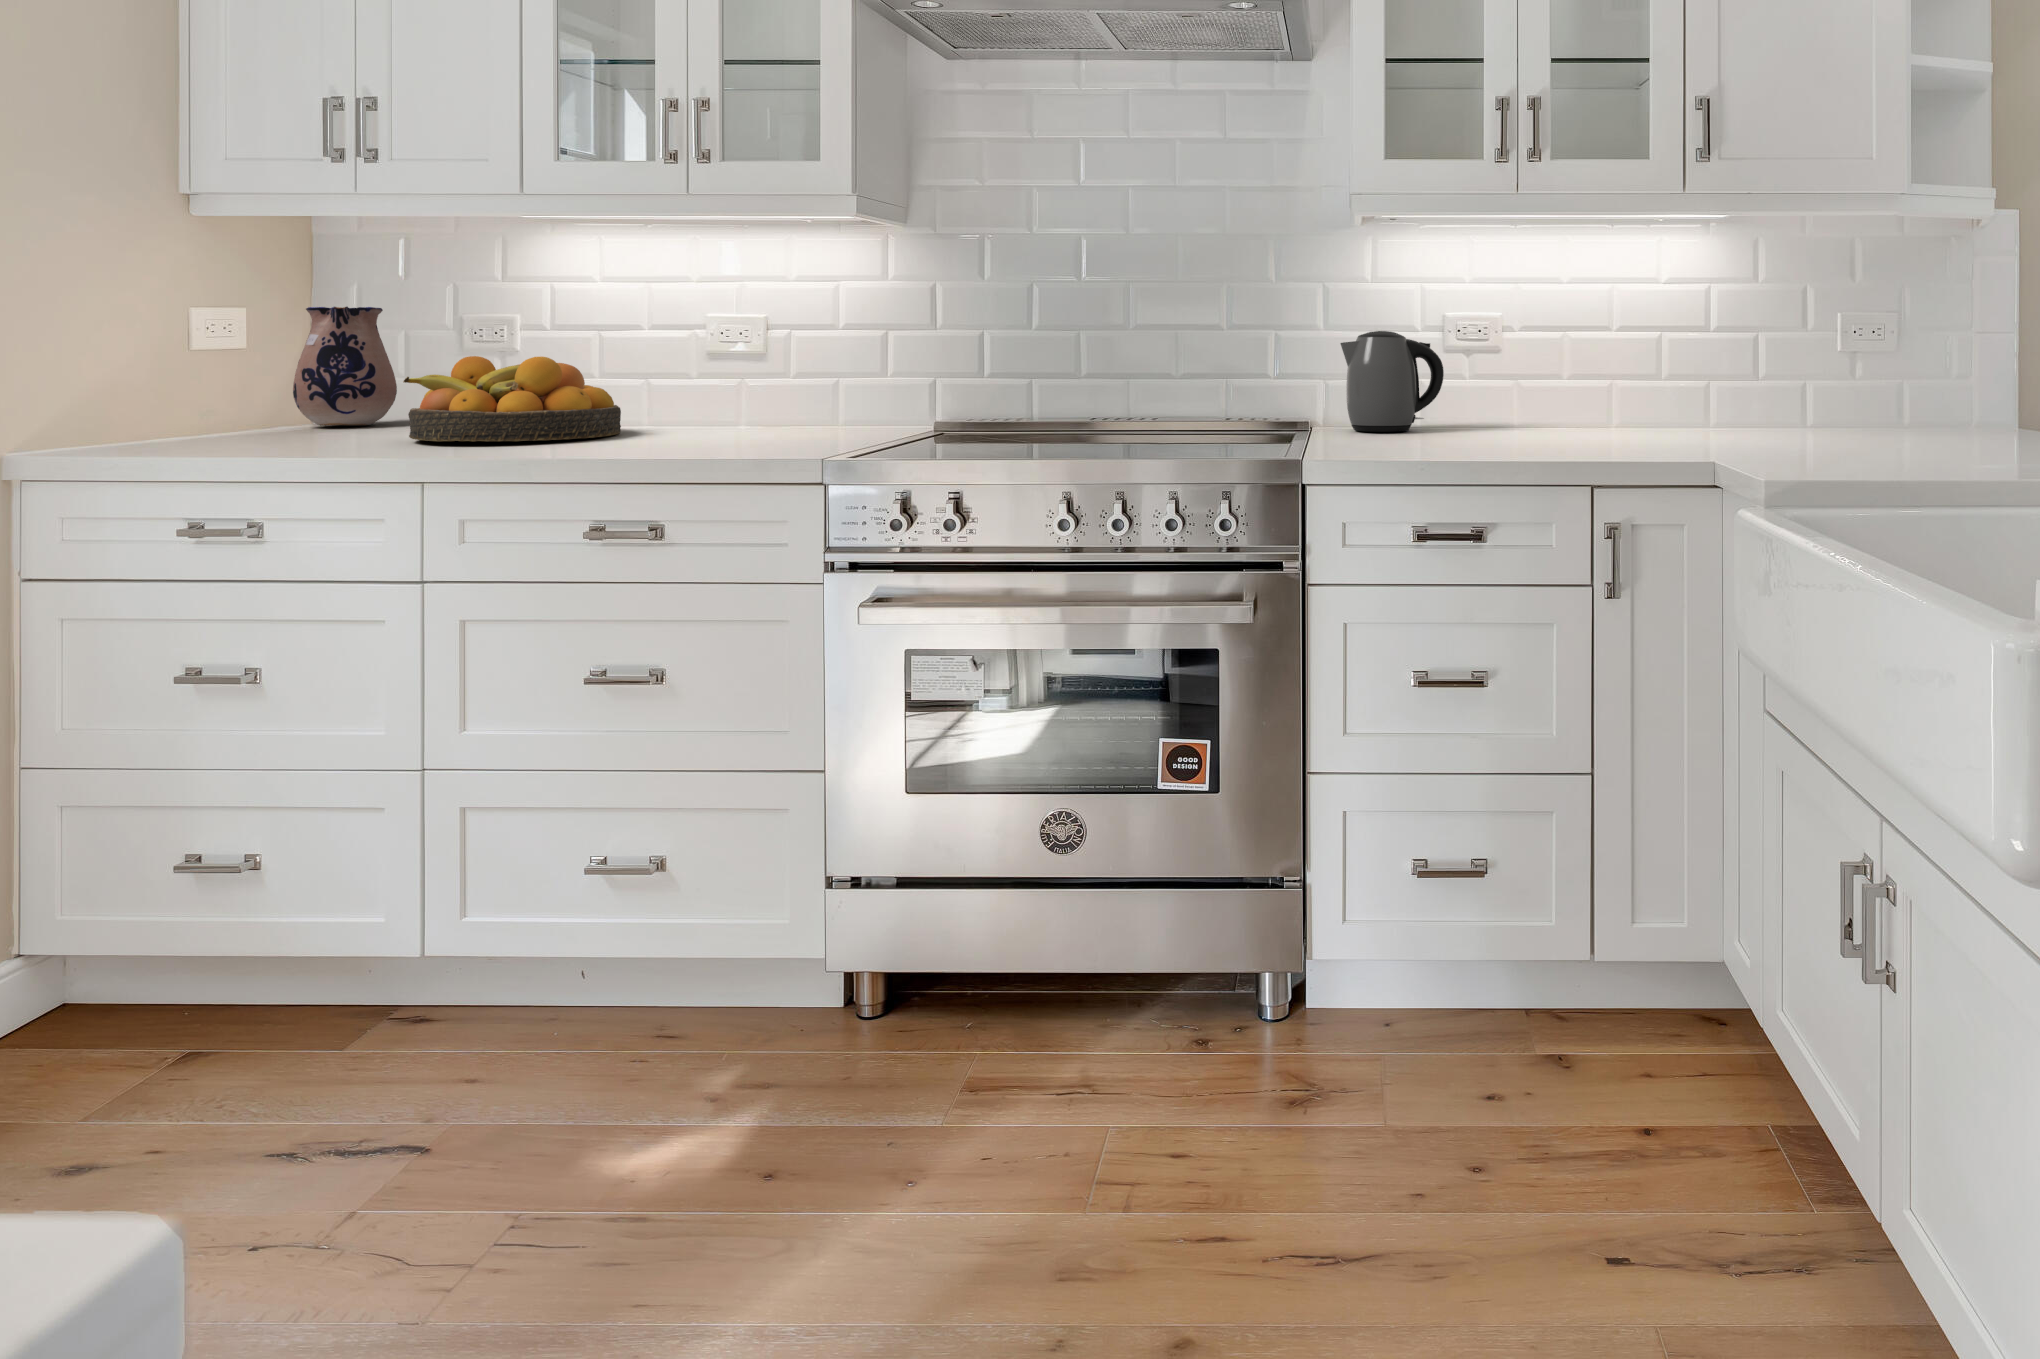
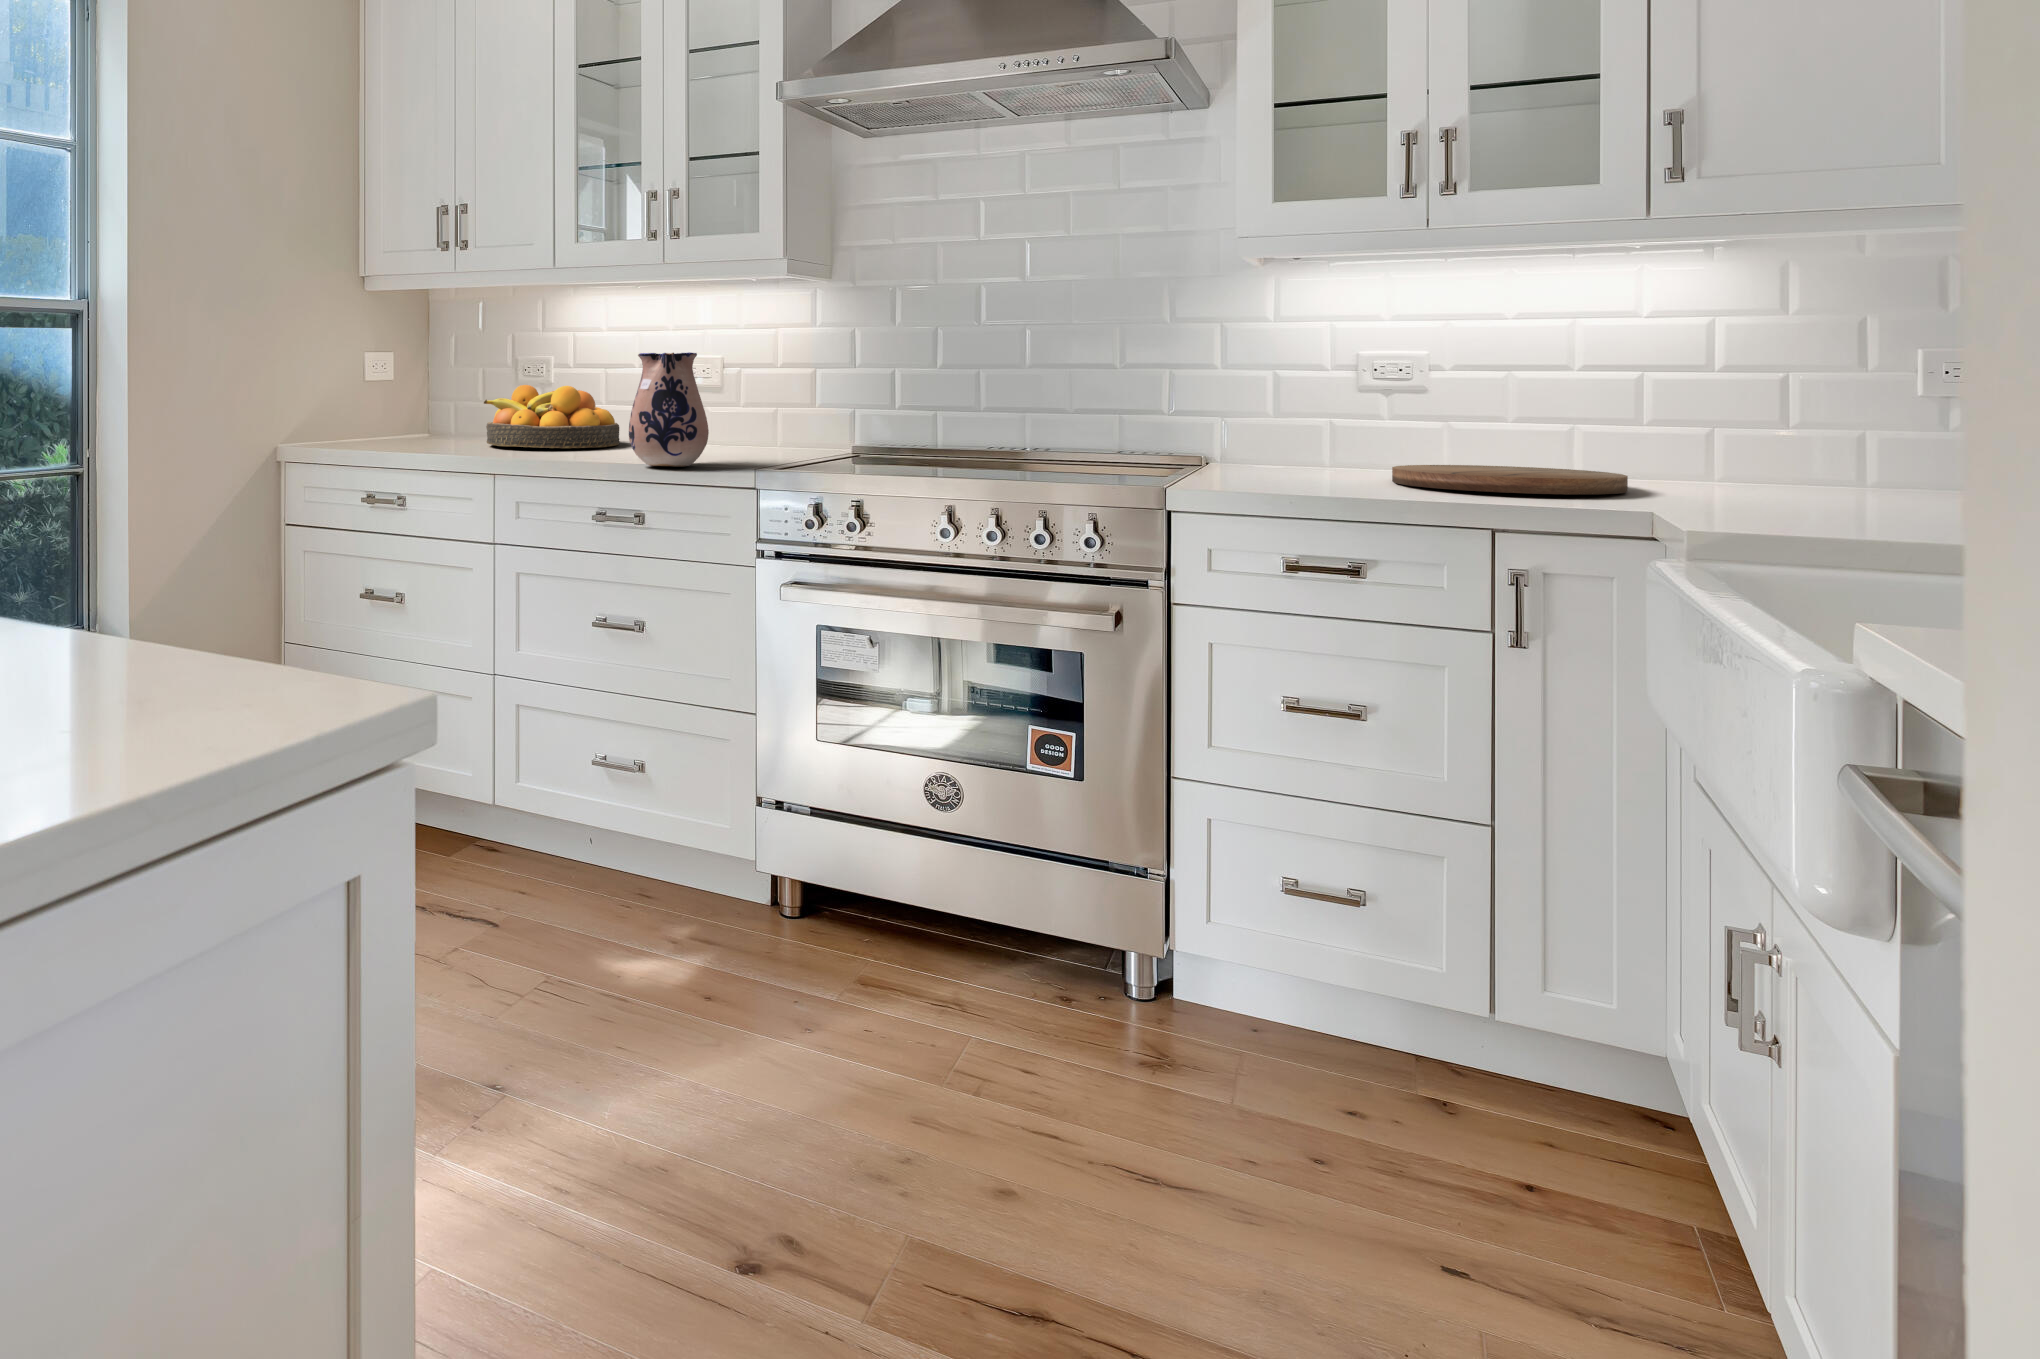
ceramic pitcher: present [293,307,397,426] -> present [629,352,709,467]
kettle: present [1340,331,1444,432] -> none [1239,366,1358,467]
cutting board: none [1487,424,1673,449] -> present [1392,465,1628,494]

